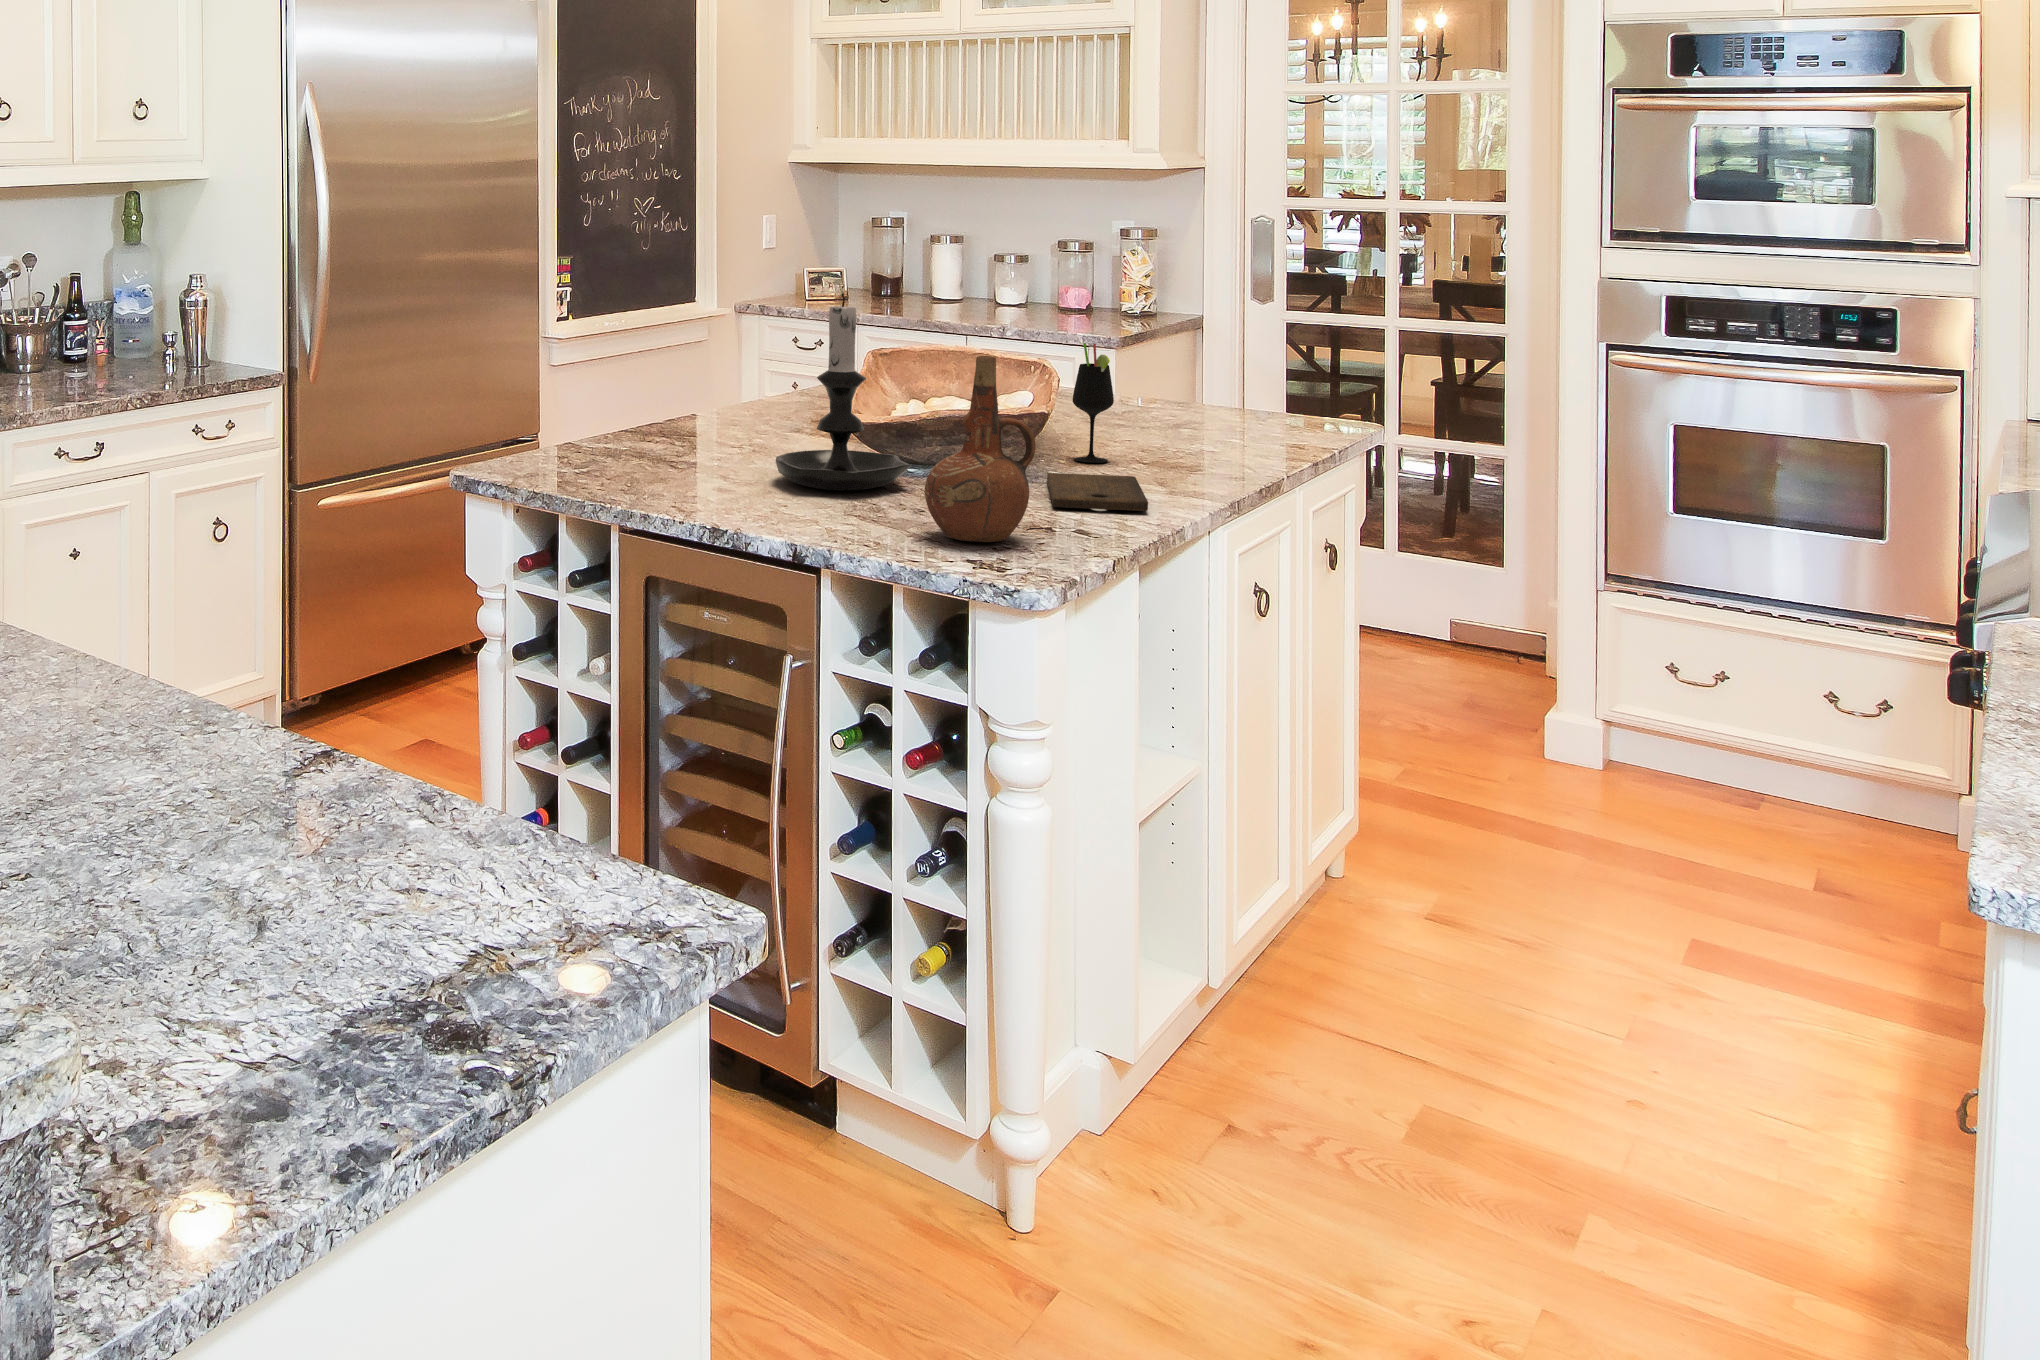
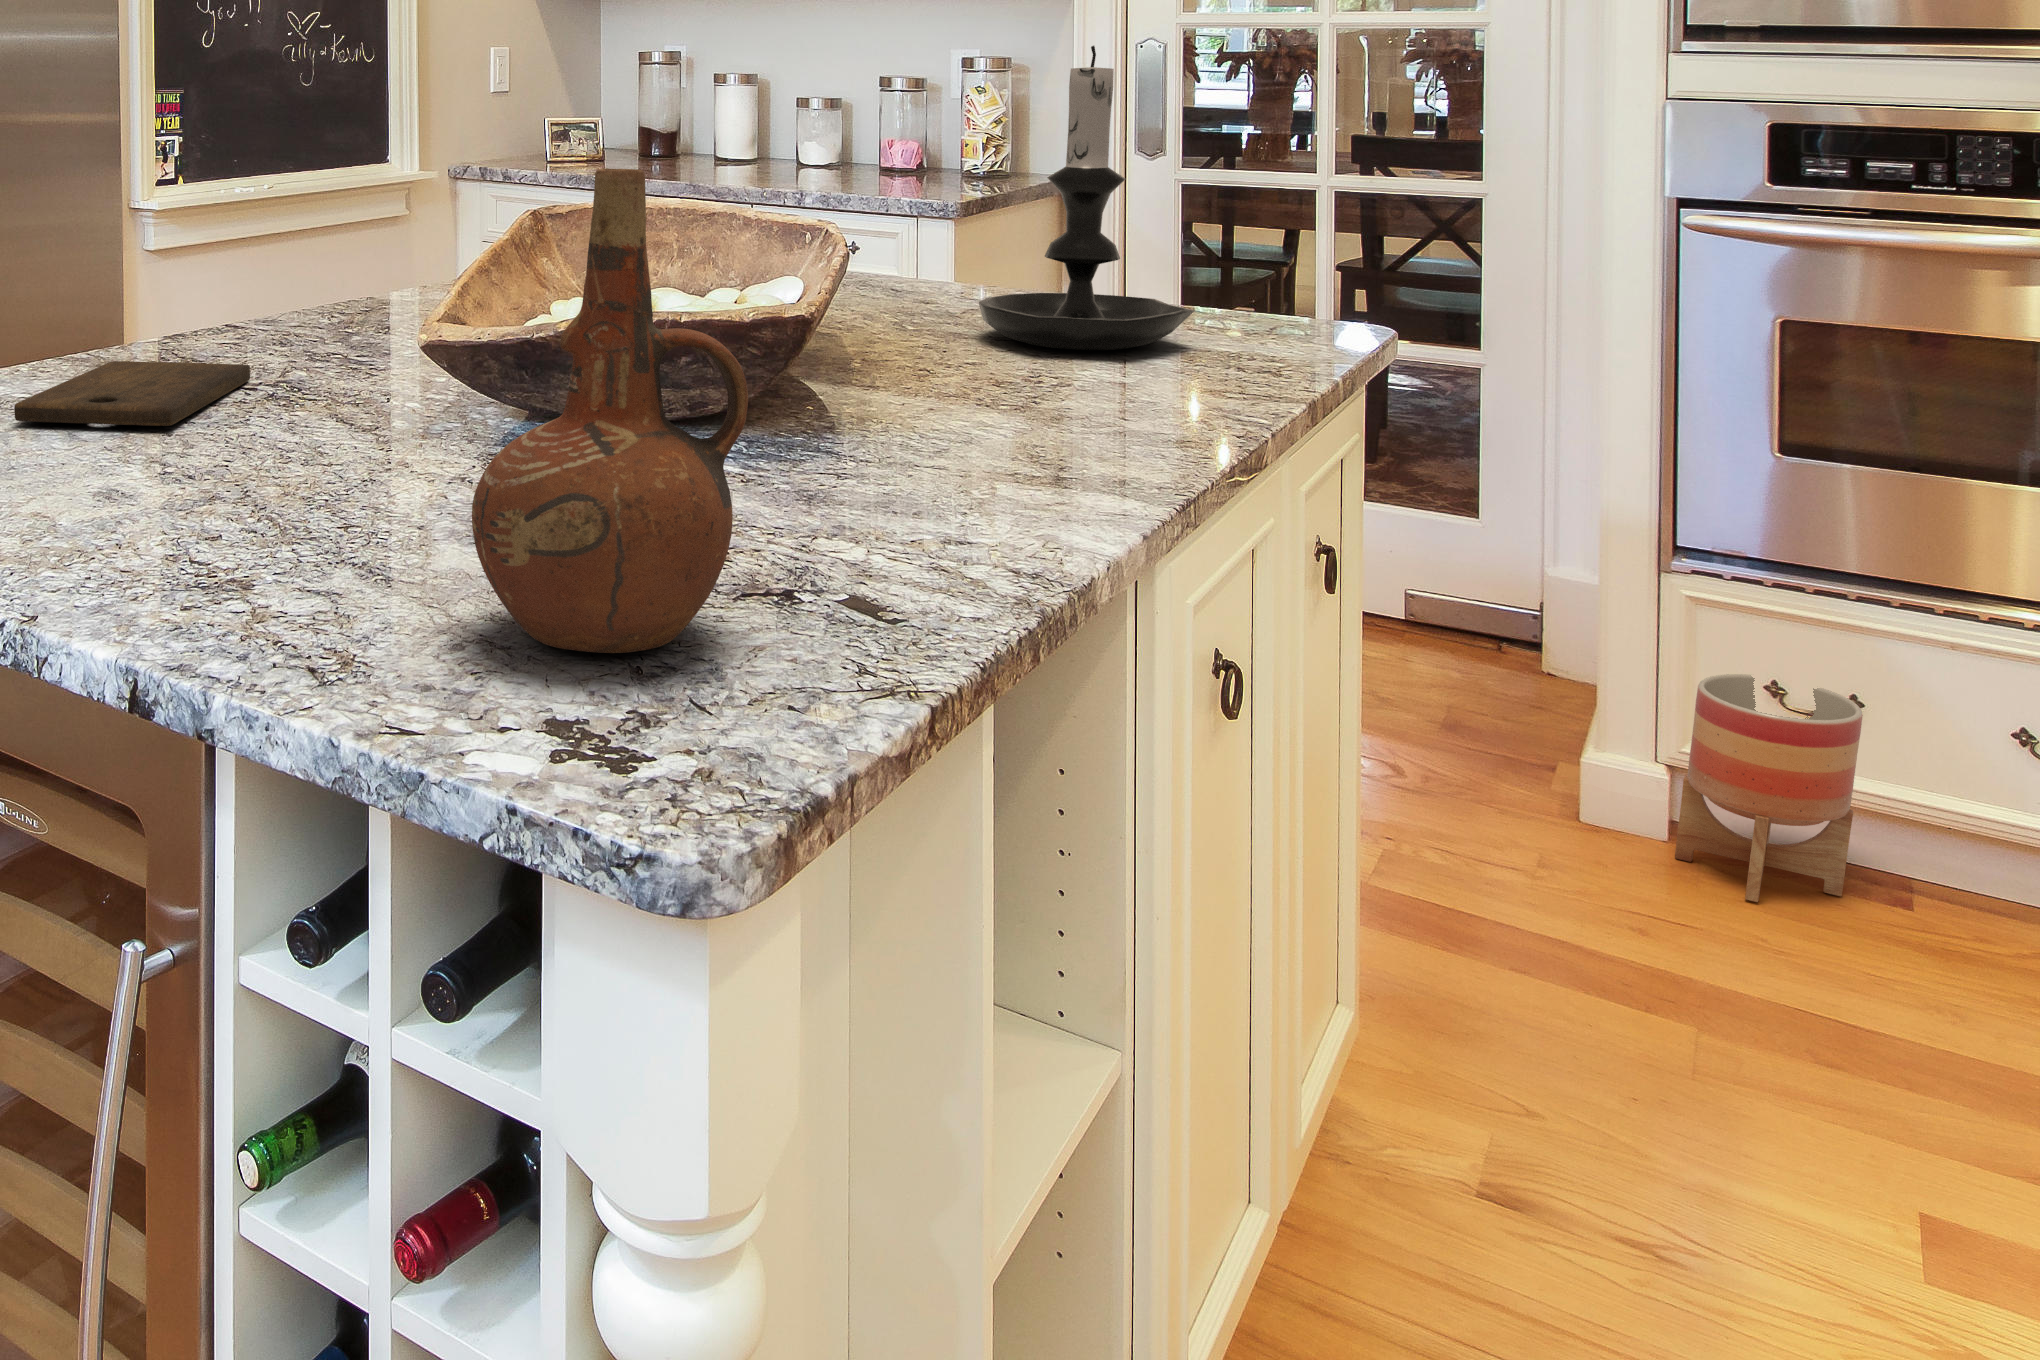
candle holder: present [776,293,911,491] -> present [979,46,1194,350]
wine glass: present [1073,343,1114,463] -> none [870,173,948,411]
cutting board: present [1047,473,1148,511] -> present [14,361,250,426]
planter: none [1608,660,1724,806] -> present [1675,674,1863,902]

